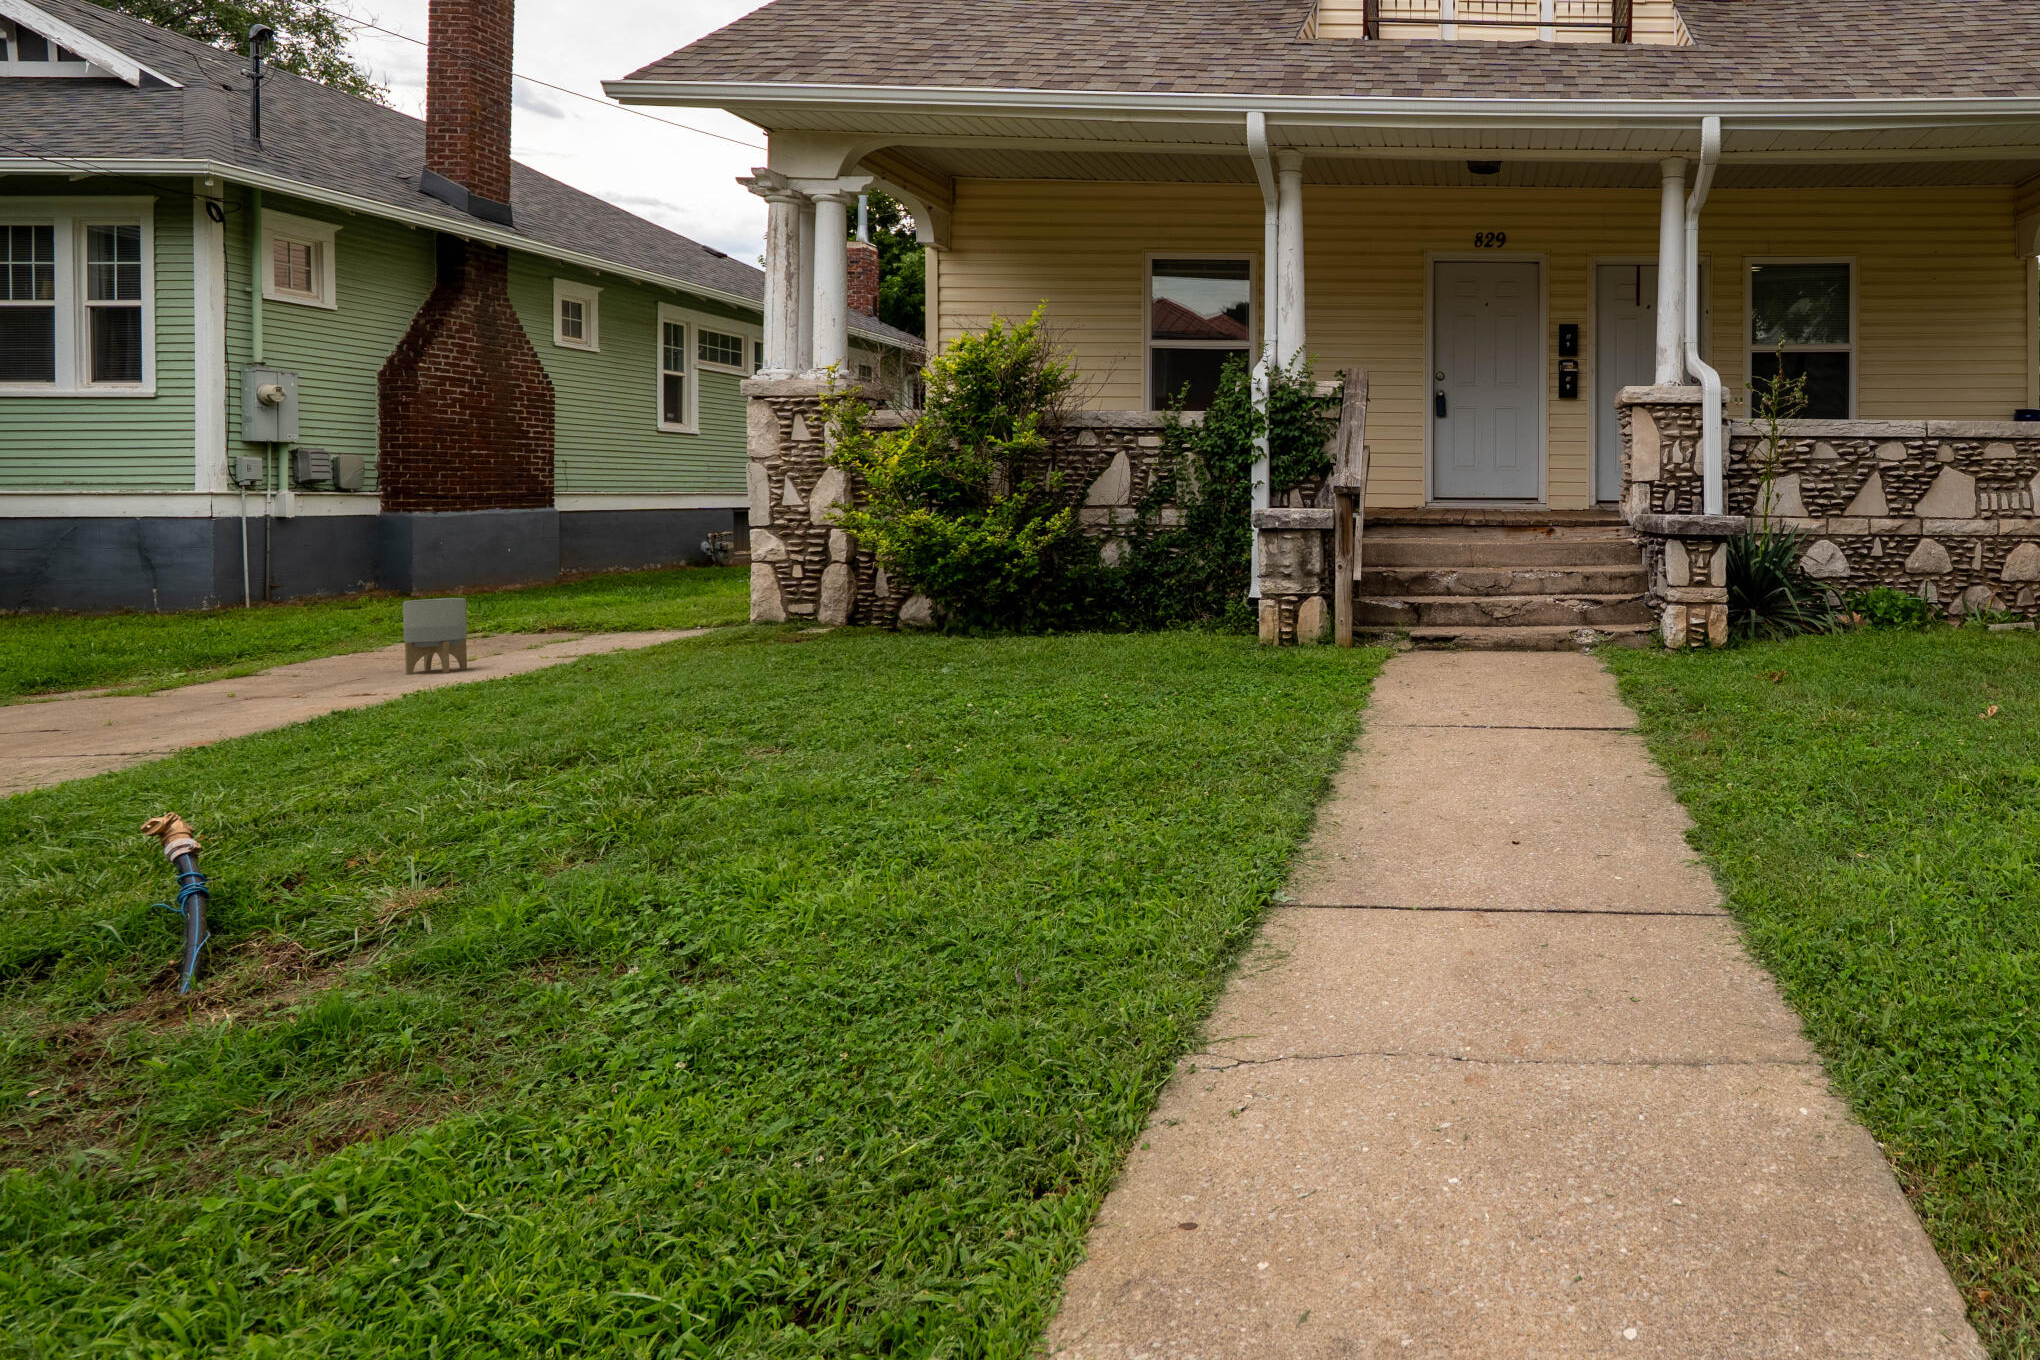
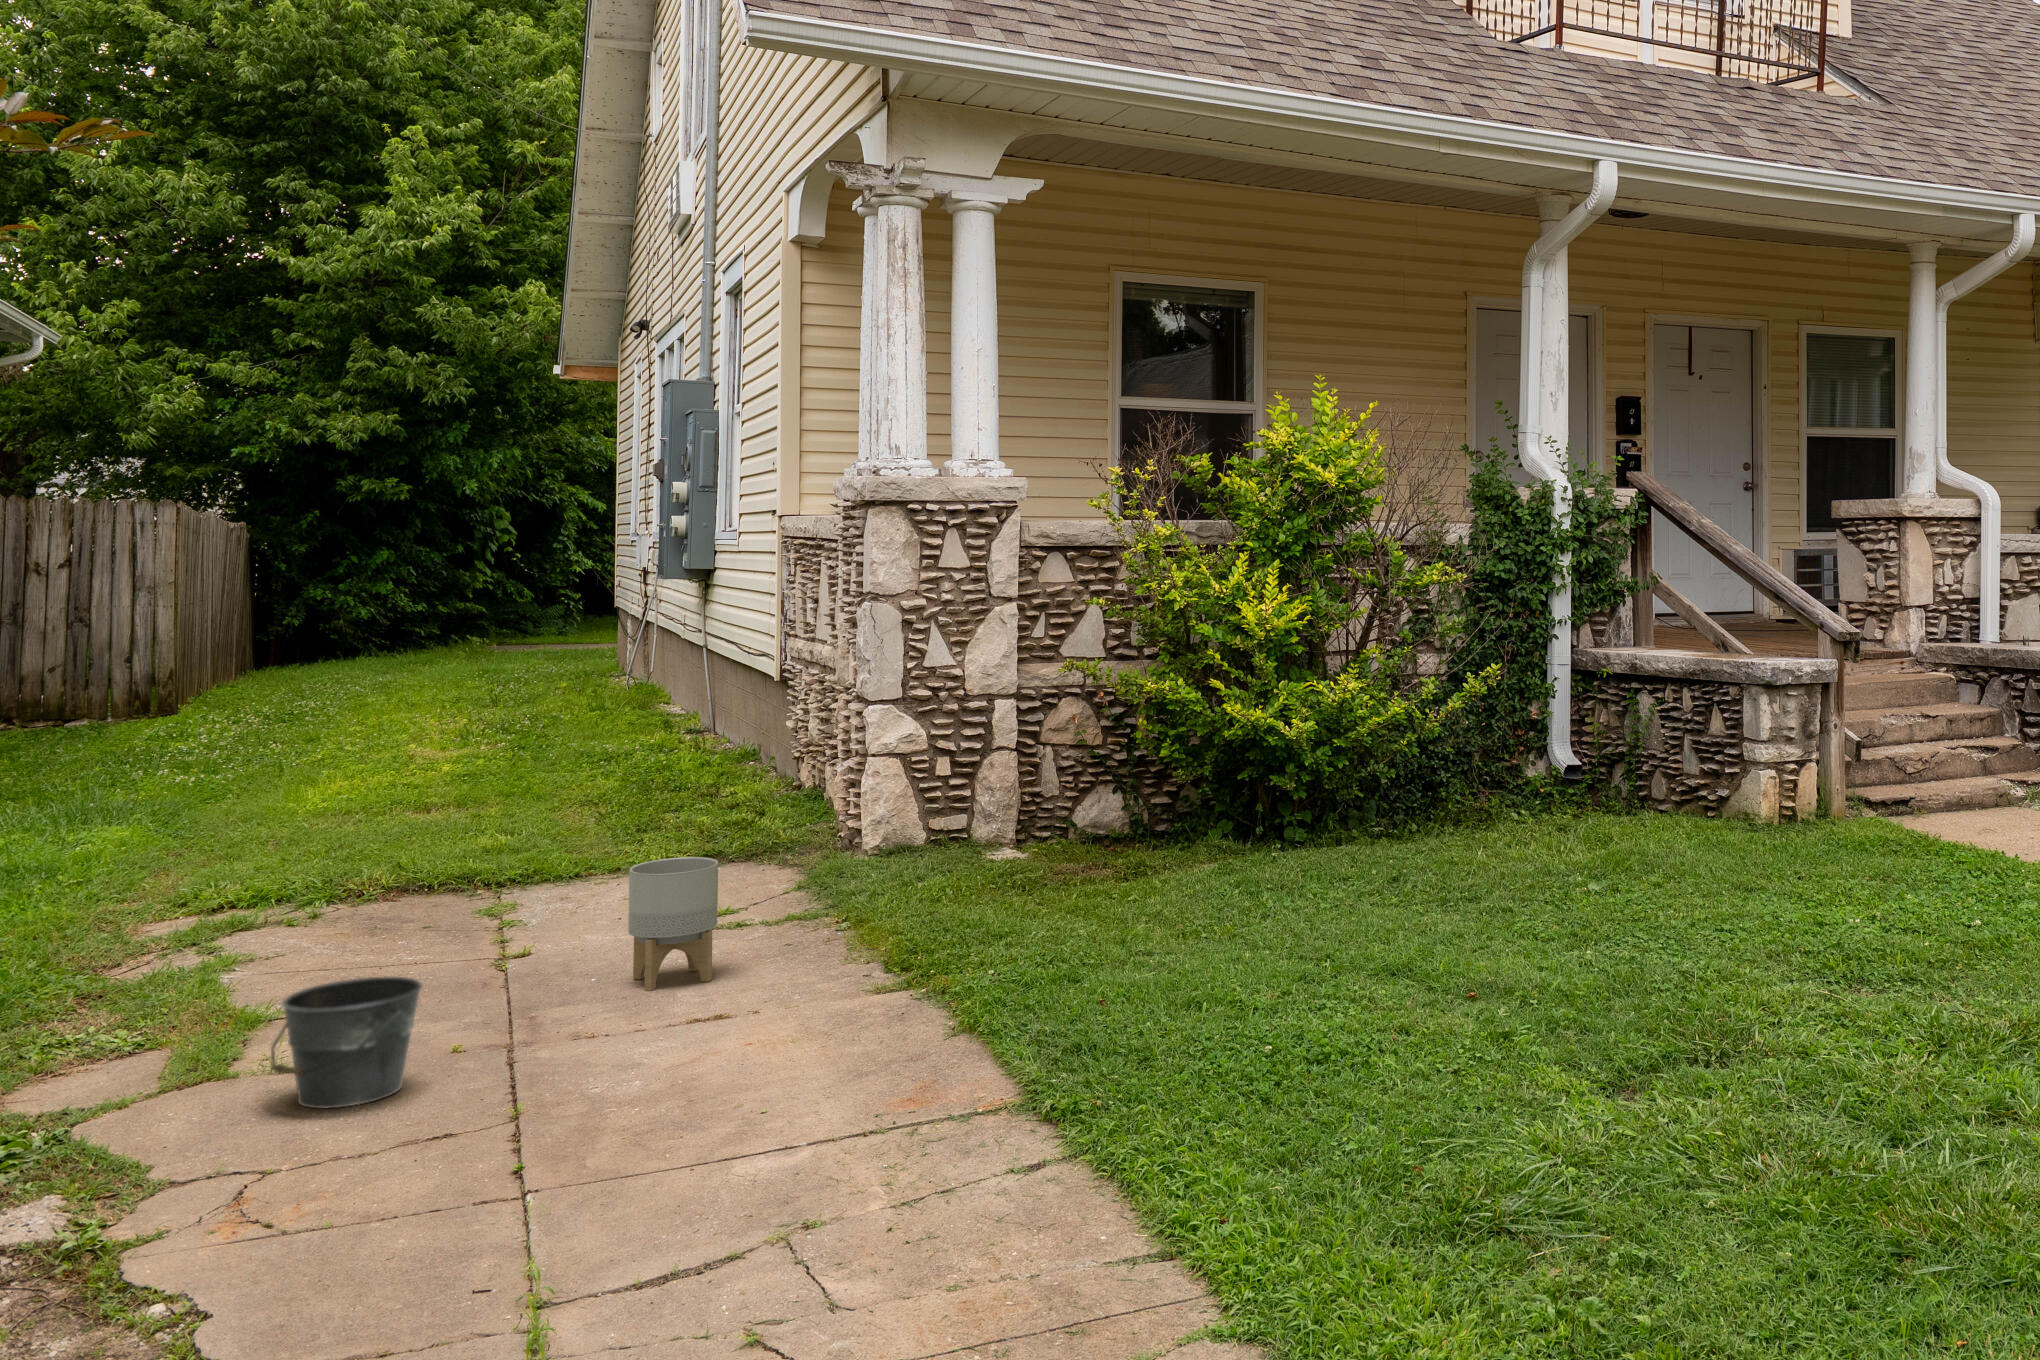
bucket: none [61,635,163,700] -> present [271,977,422,1108]

